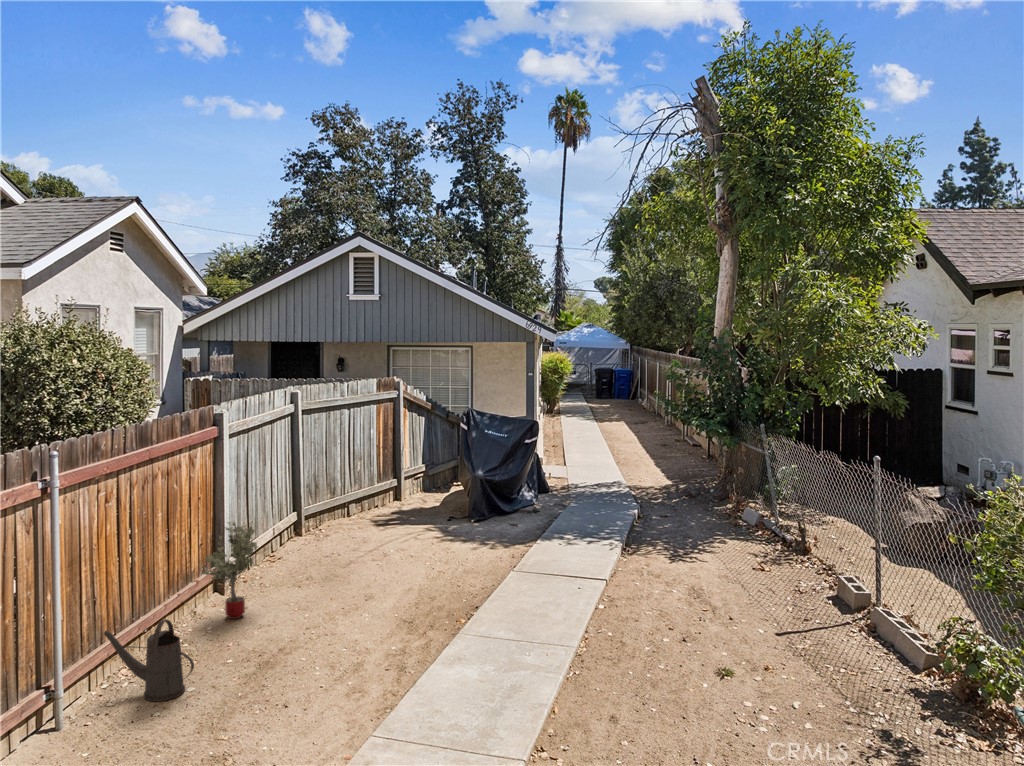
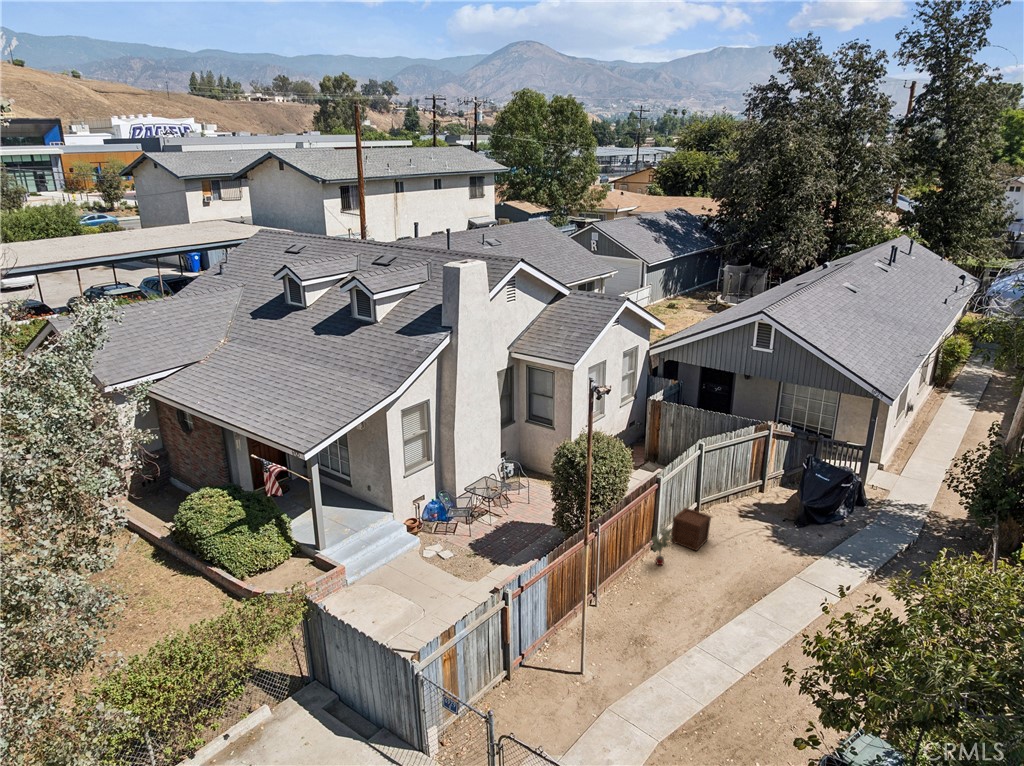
wooden crate: none [253,507,332,581] -> present [671,508,711,551]
watering can: present [104,620,194,702] -> none [614,570,642,601]

